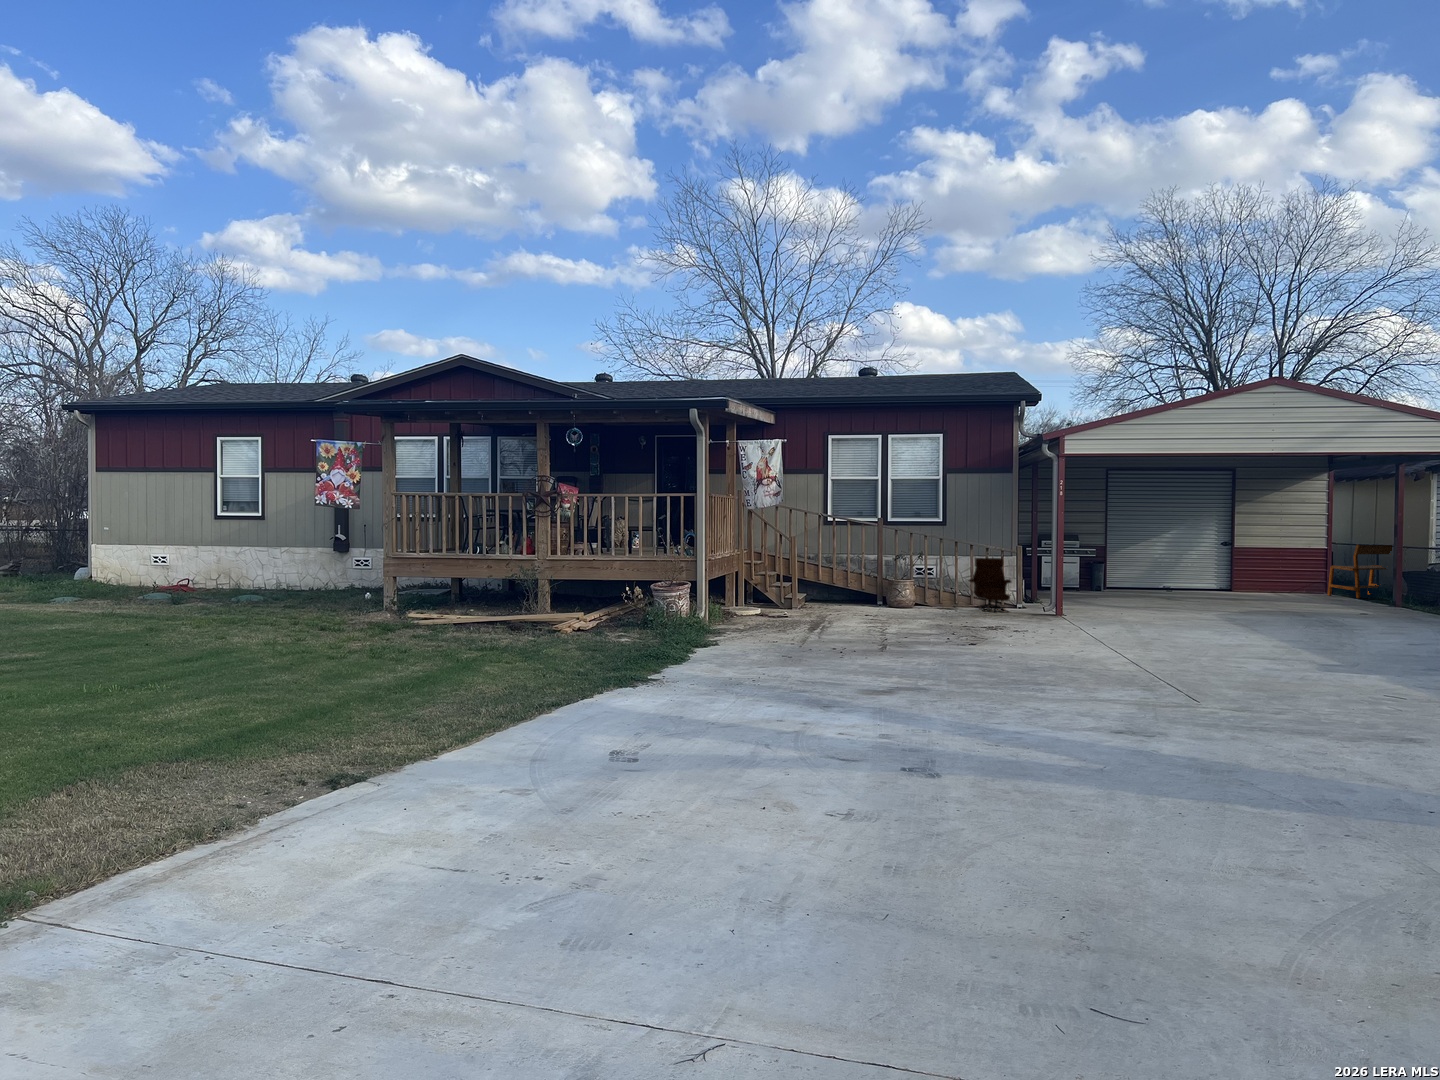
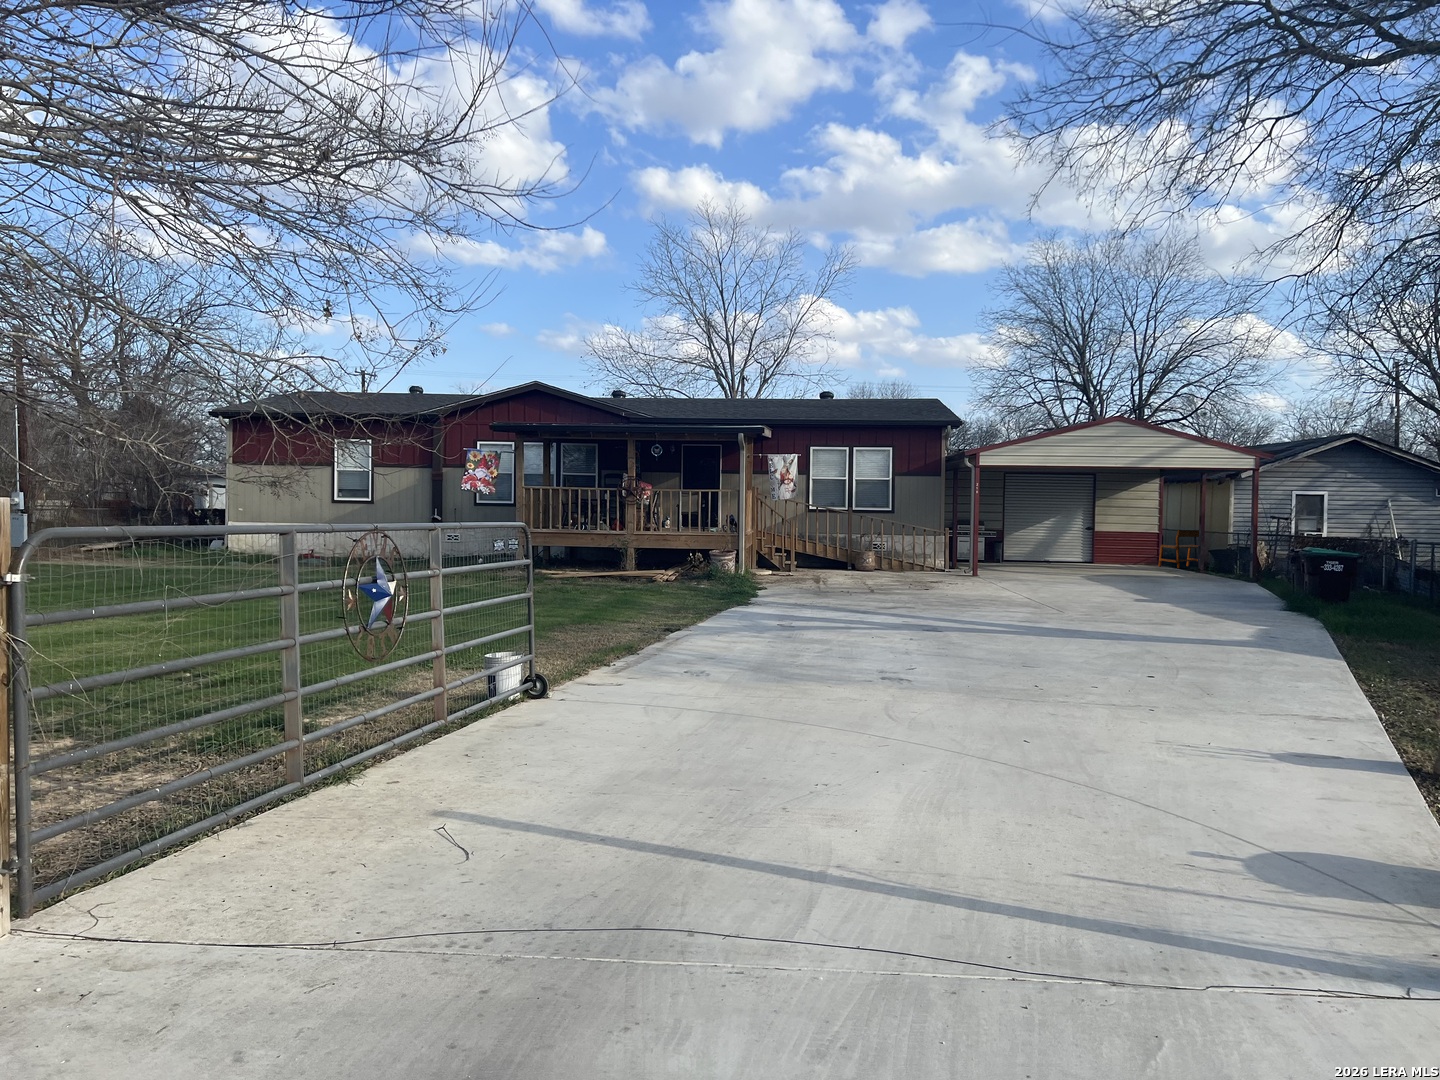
lounge chair: present [969,558,1011,612] -> none [913,537,943,575]

